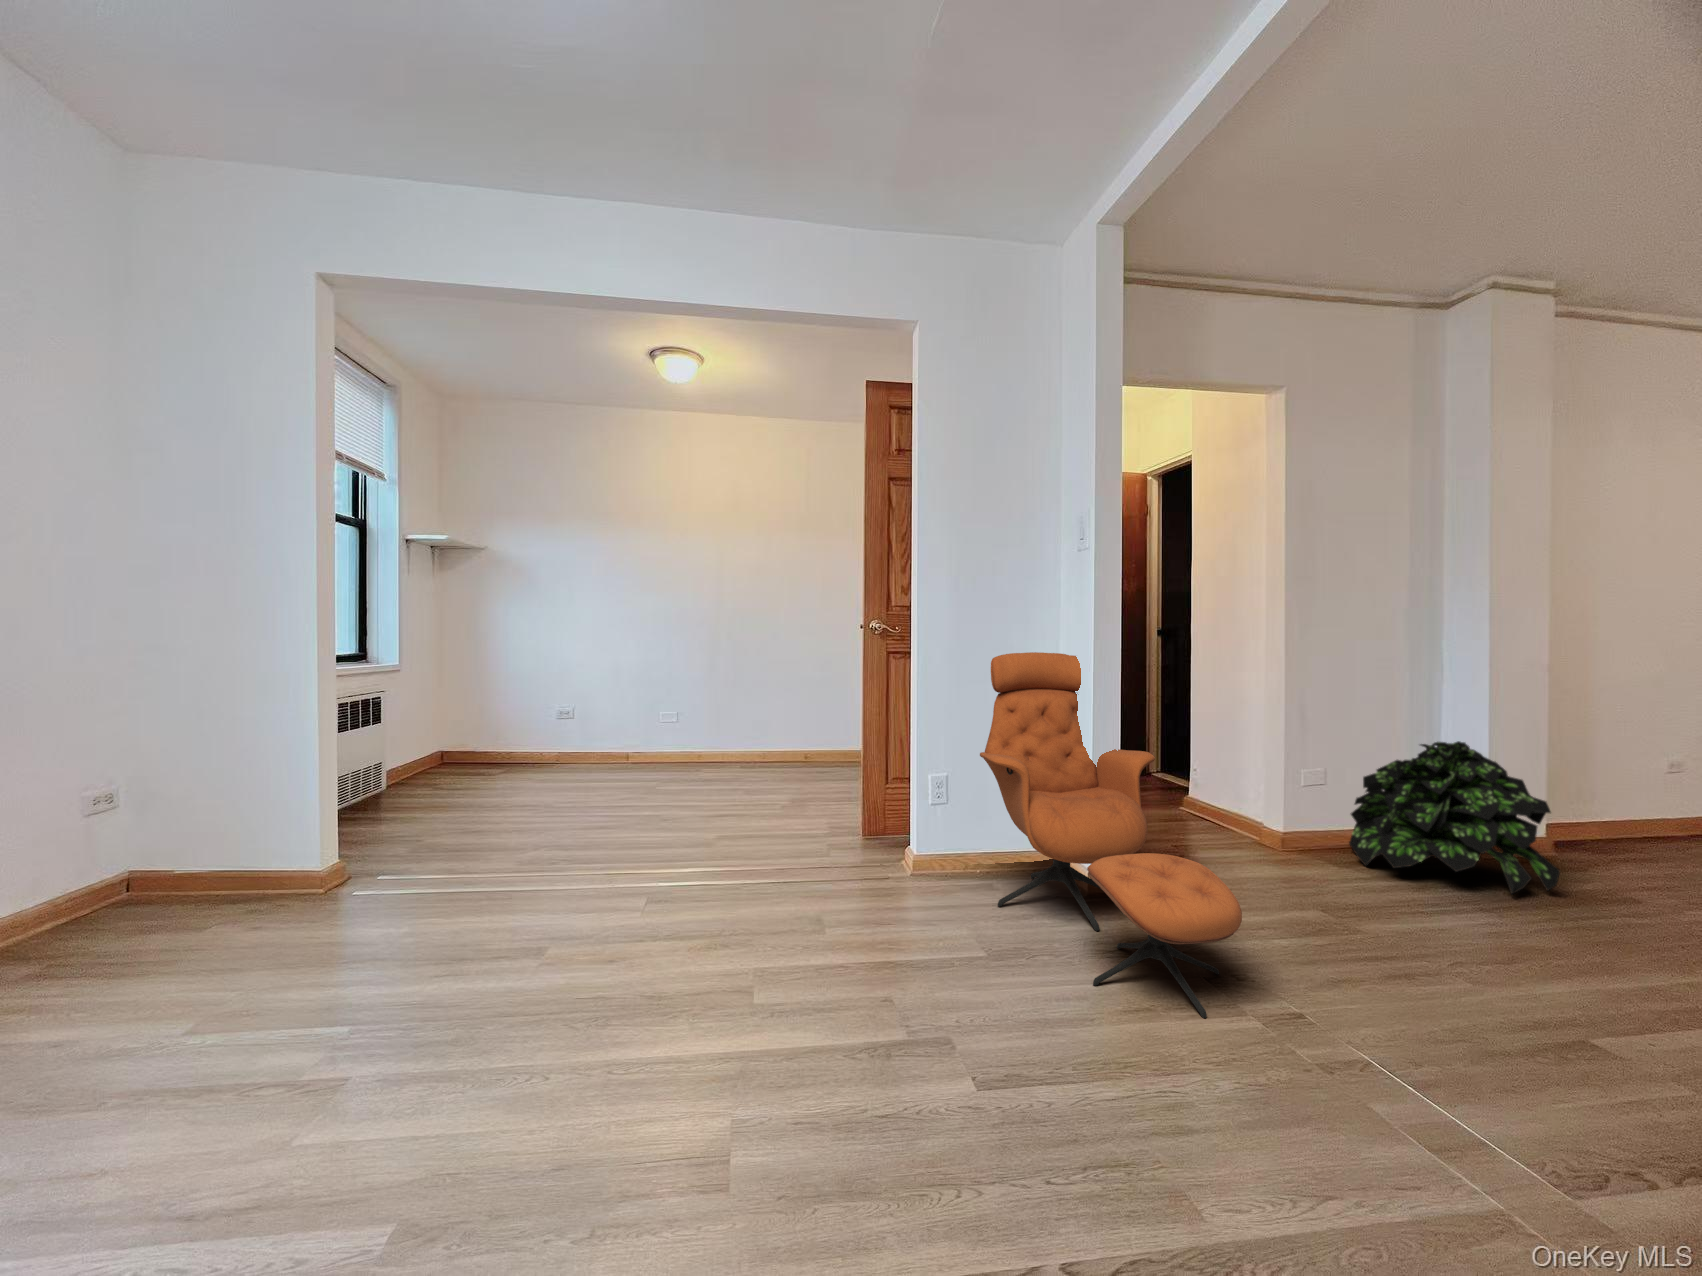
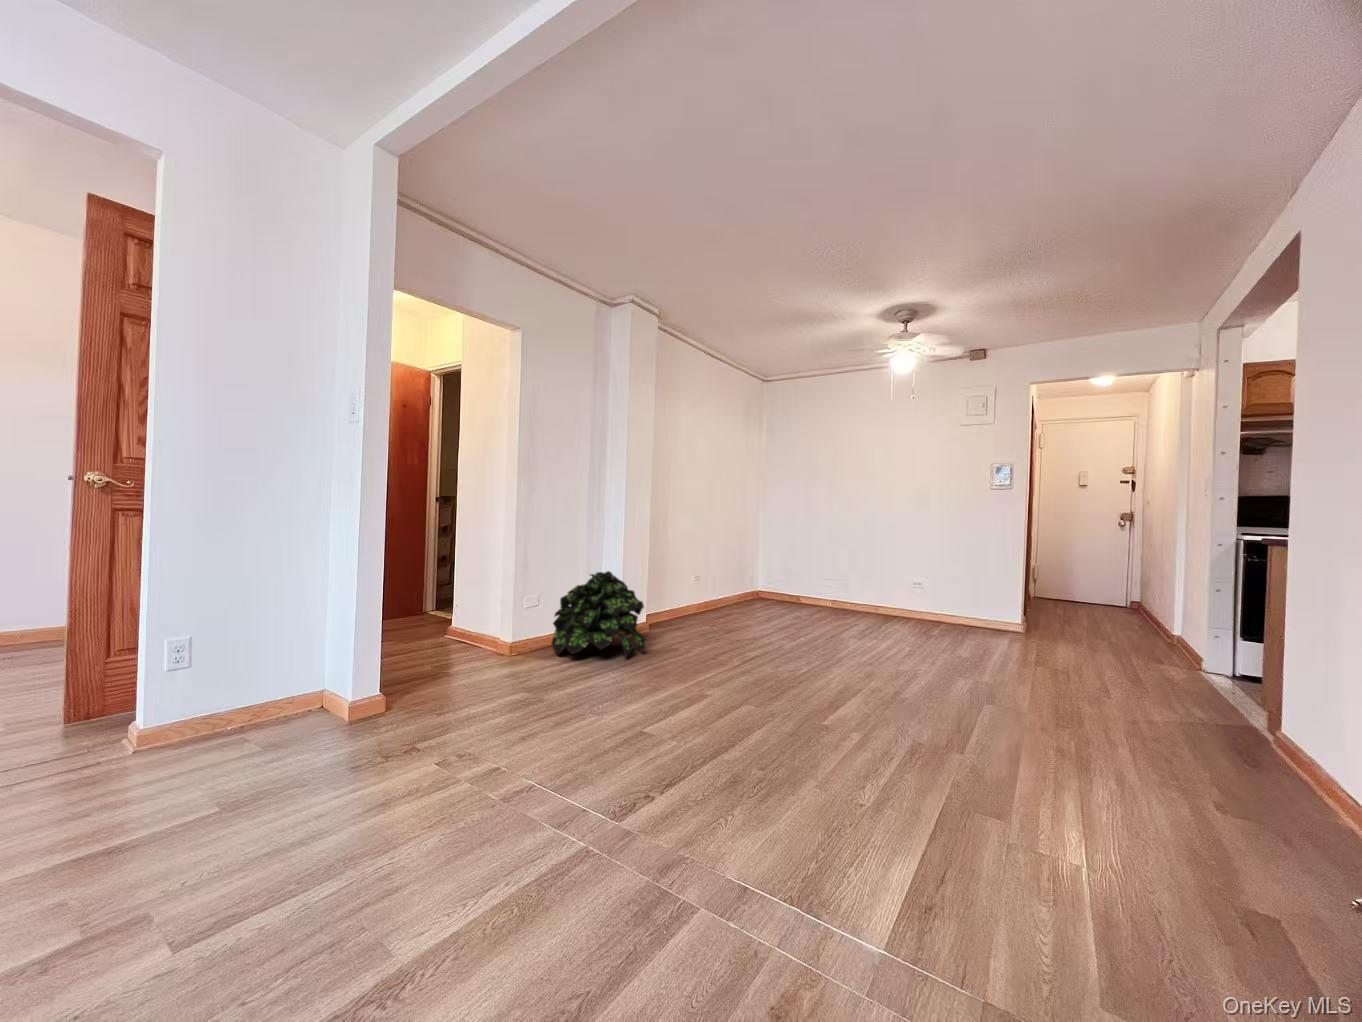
lounge chair: present [980,652,1242,1018] -> none [231,513,461,802]

